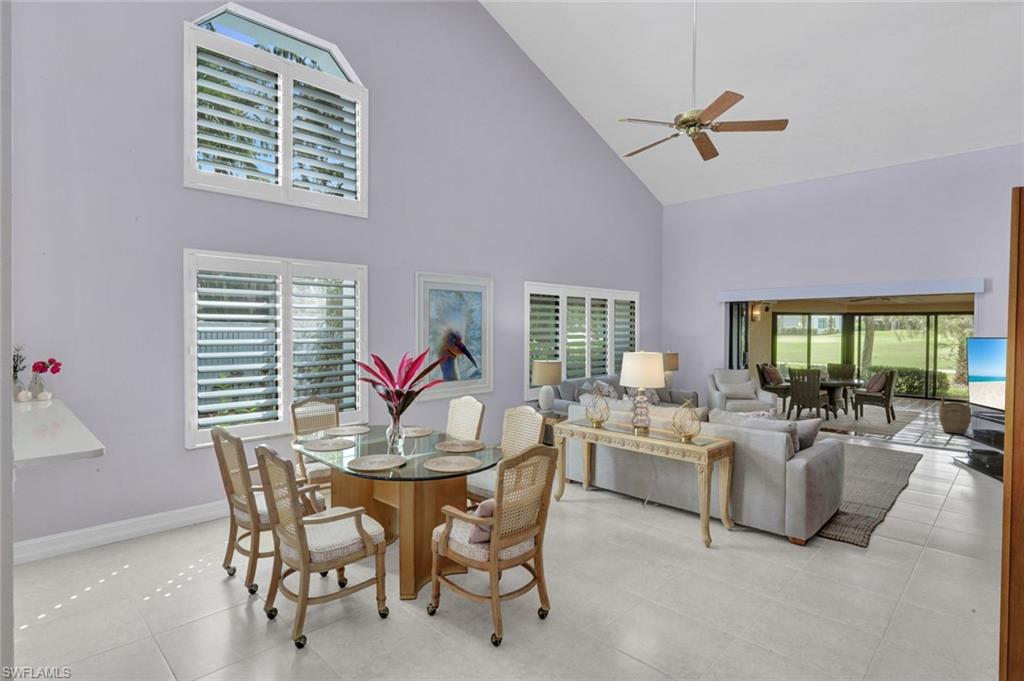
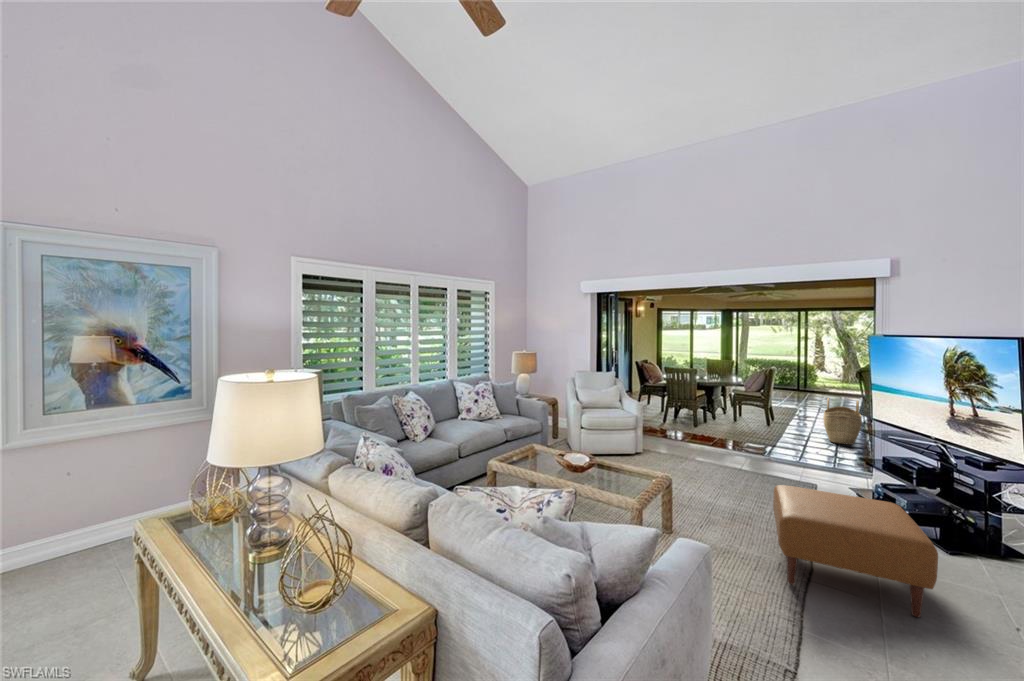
ottoman: none [888,440,984,502] -> present [773,485,938,617]

